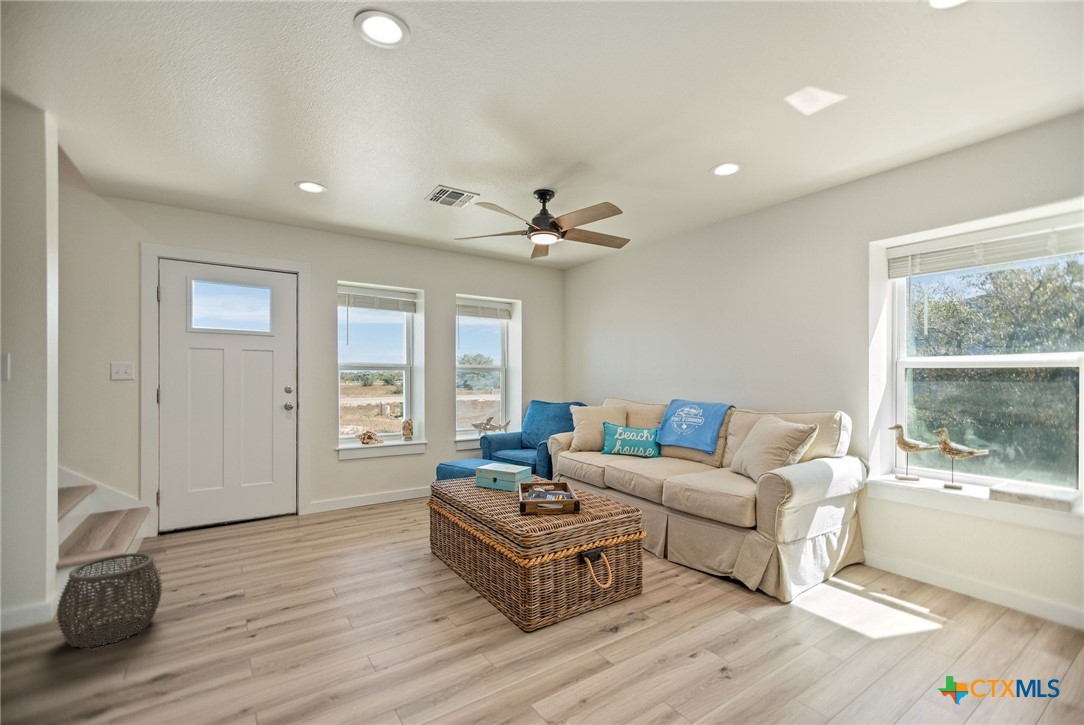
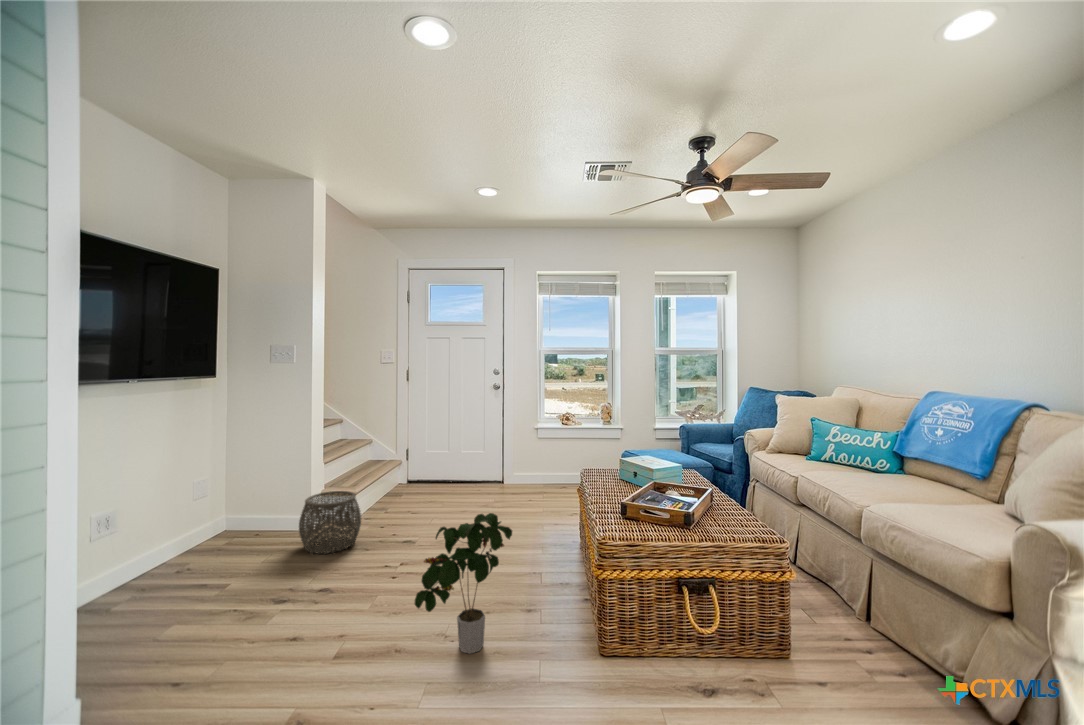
potted plant: none [372,531,436,672] -> present [415,513,512,654]

